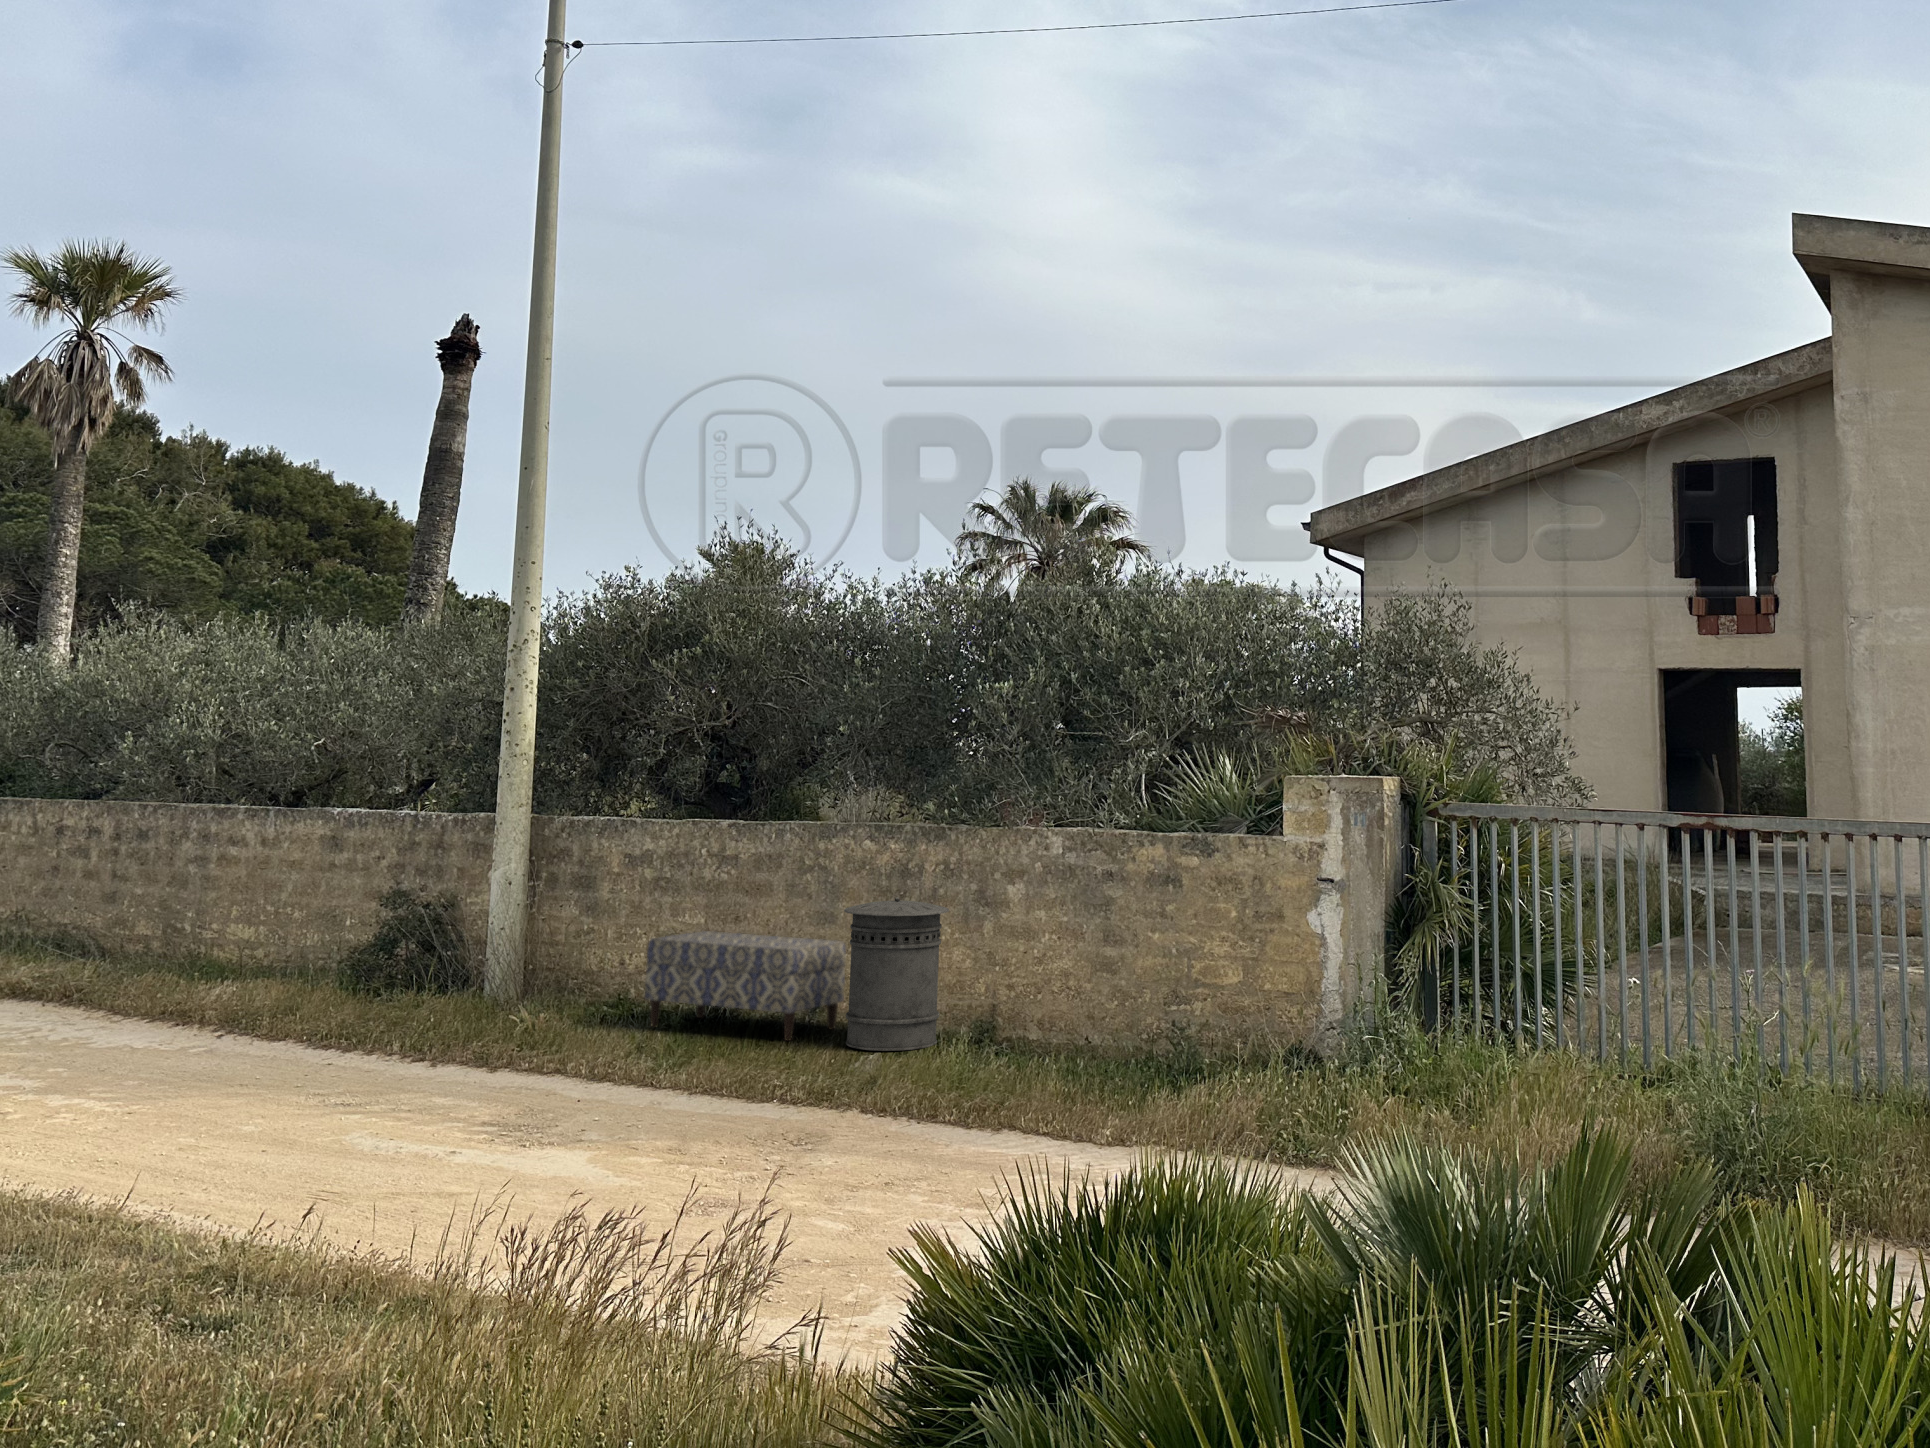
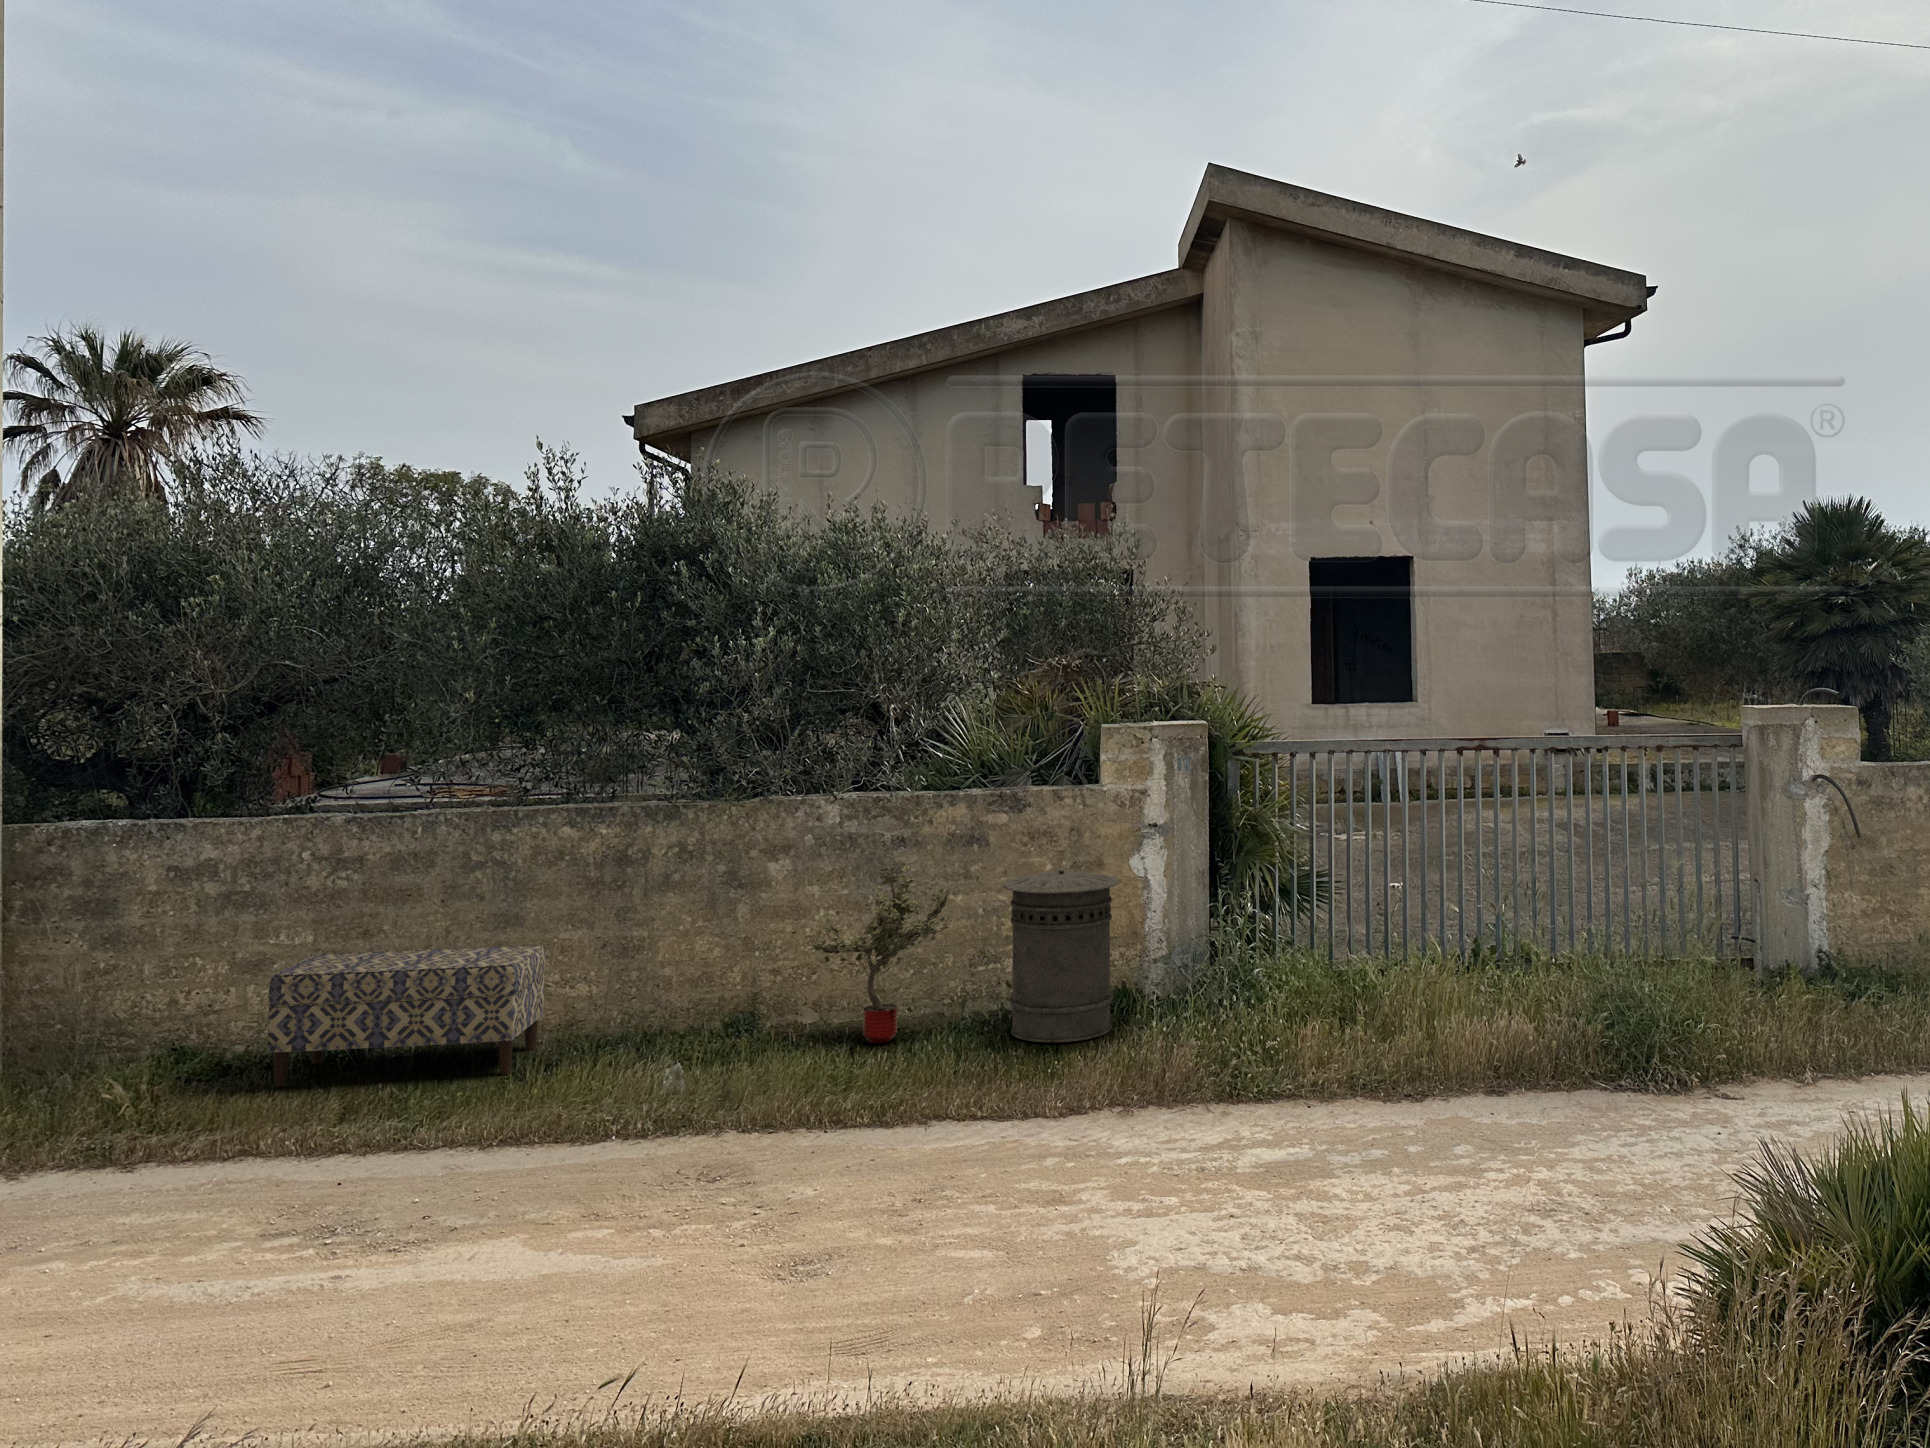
potted tree: none [1015,895,1126,1060] -> present [810,864,952,1043]
trash can: present [844,897,949,1051] -> present [1003,869,1119,1042]

